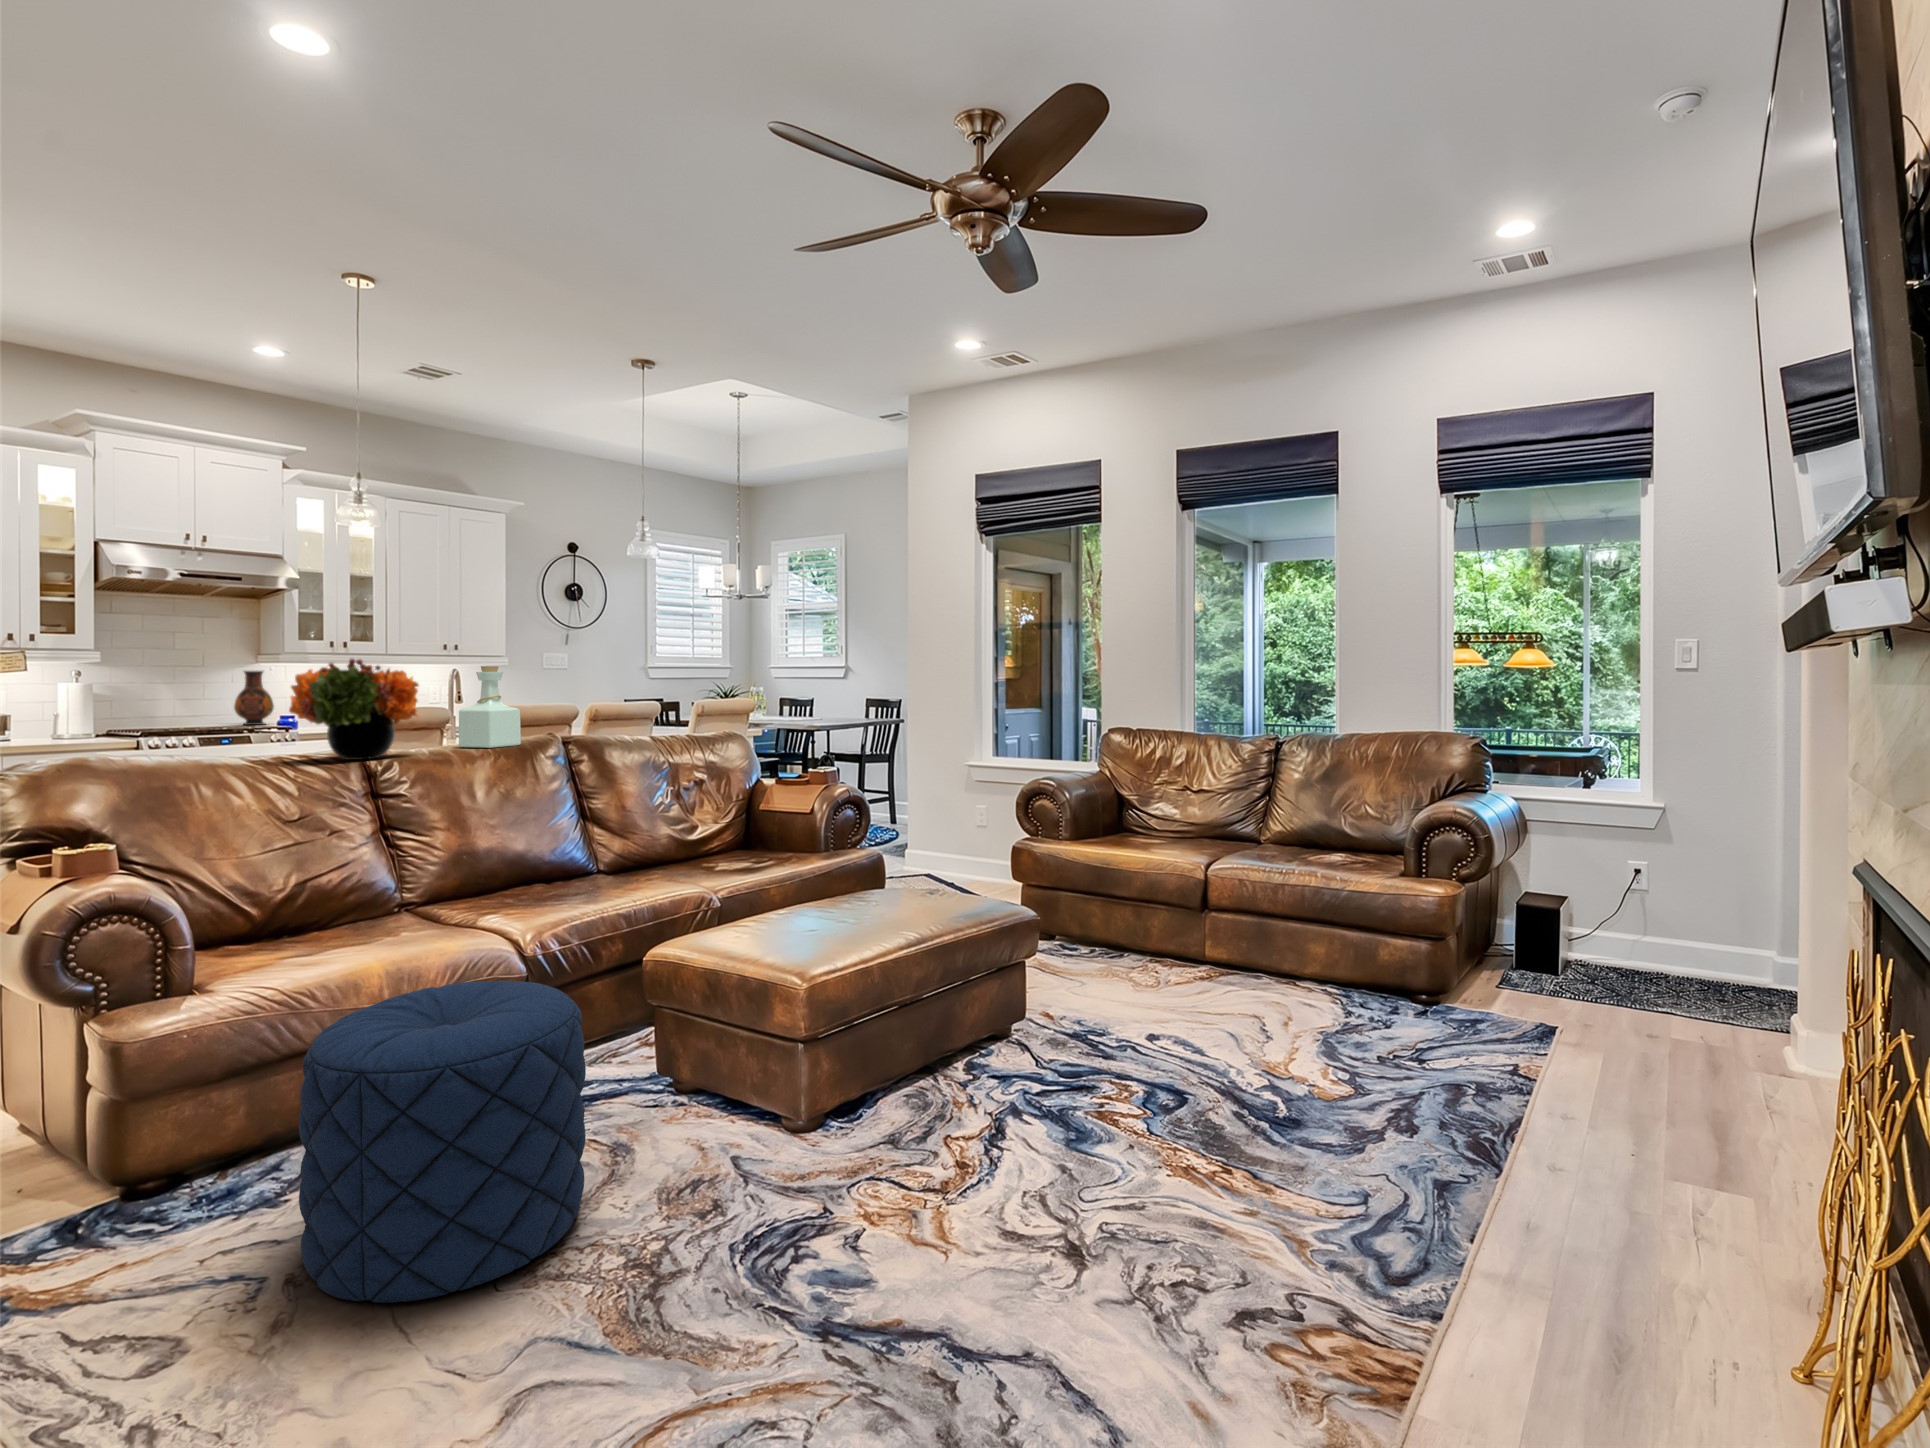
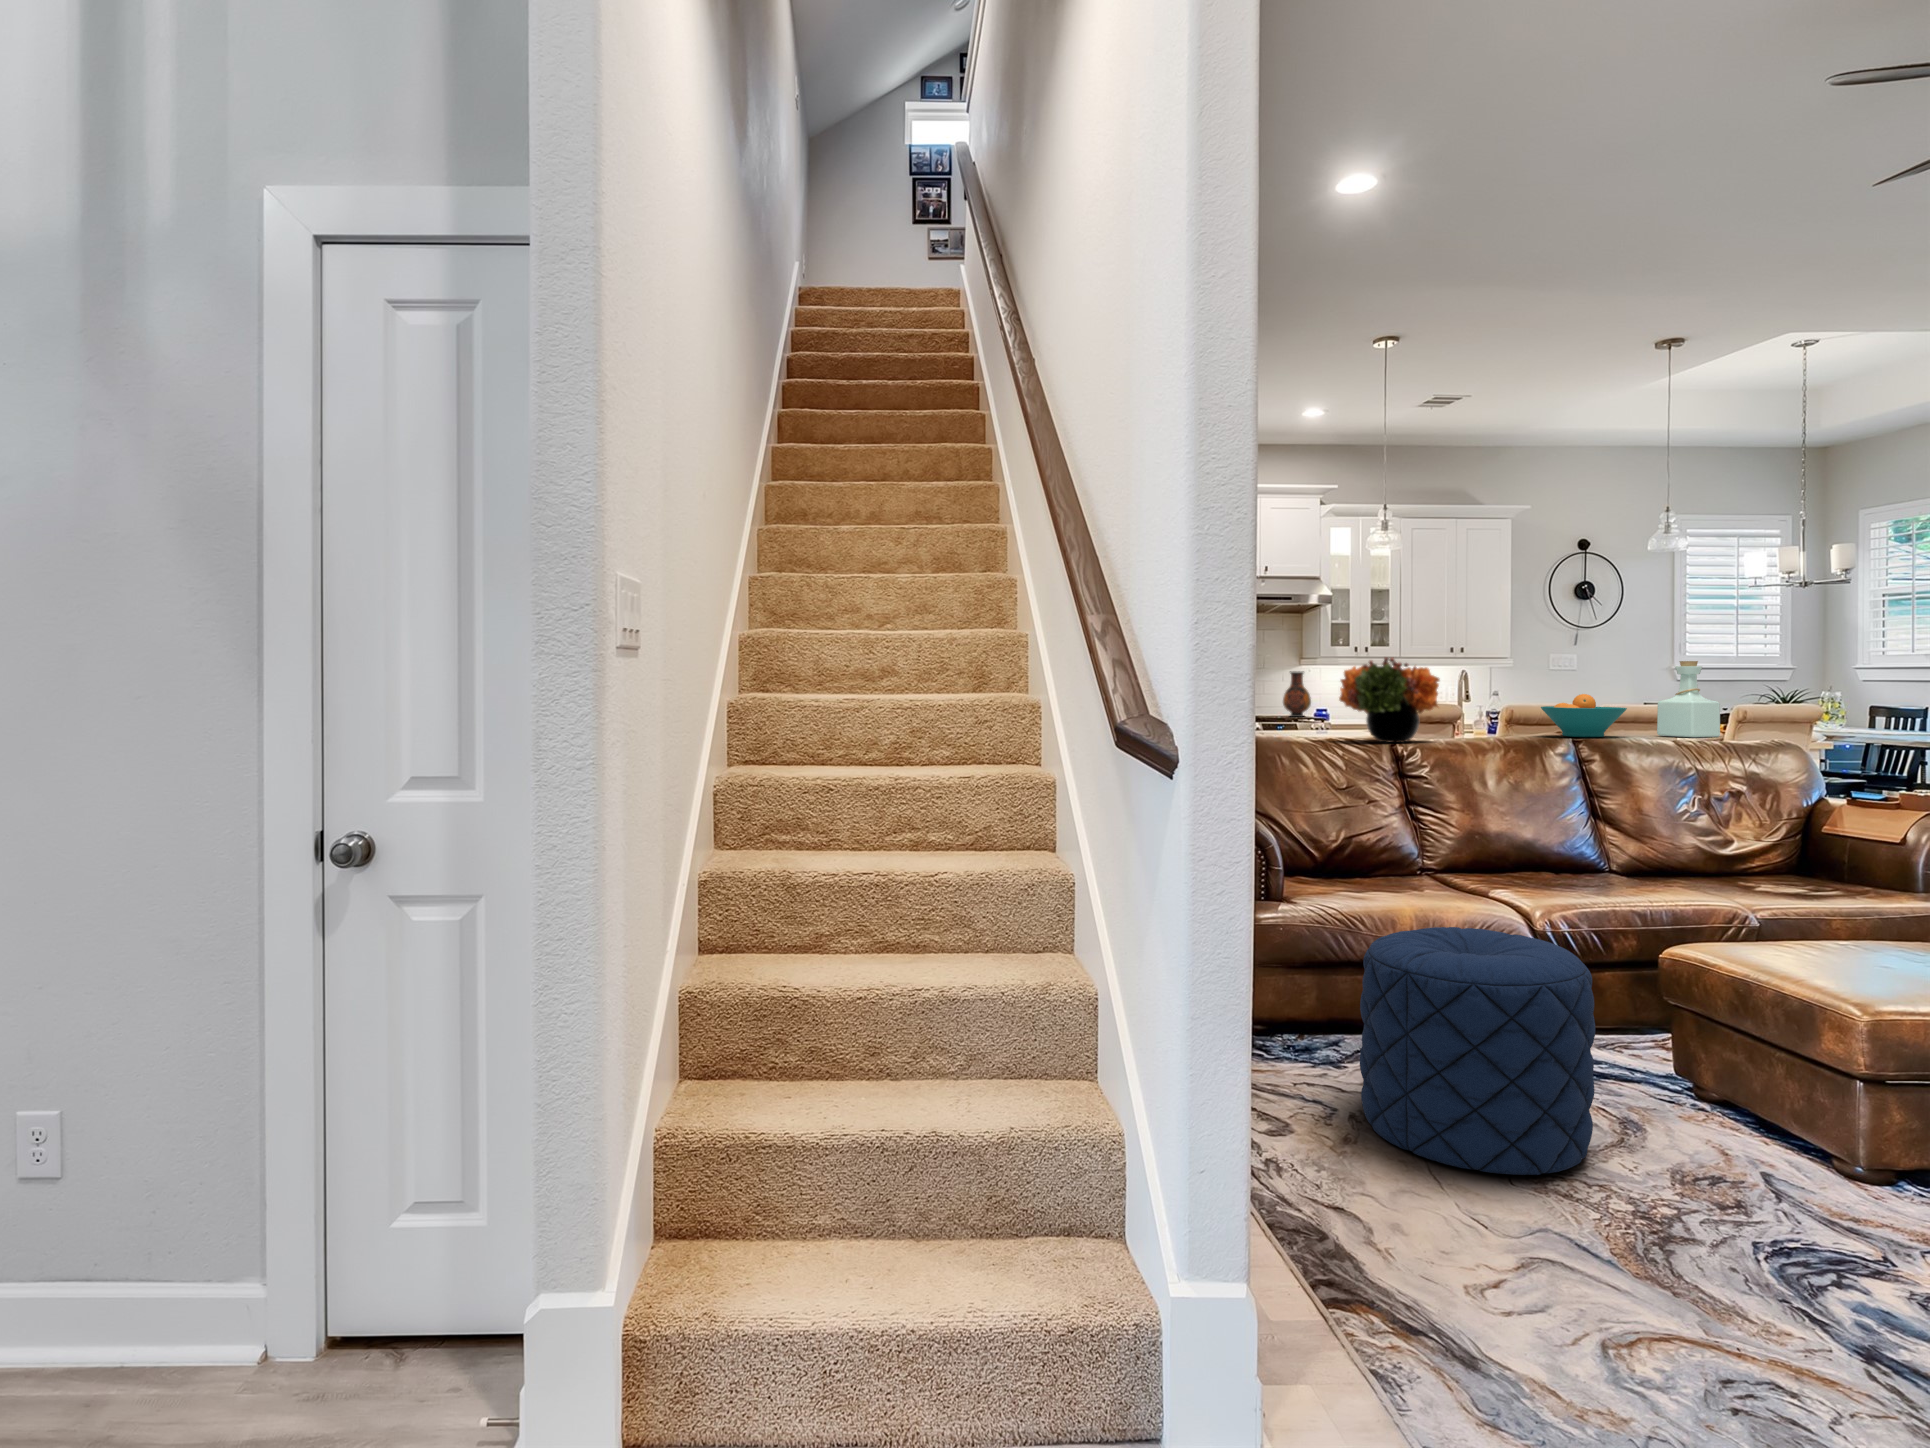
bottle: present [459,666,521,748] -> present [1657,661,1720,738]
fruit bowl: none [530,696,611,739] -> present [1541,694,1627,737]

